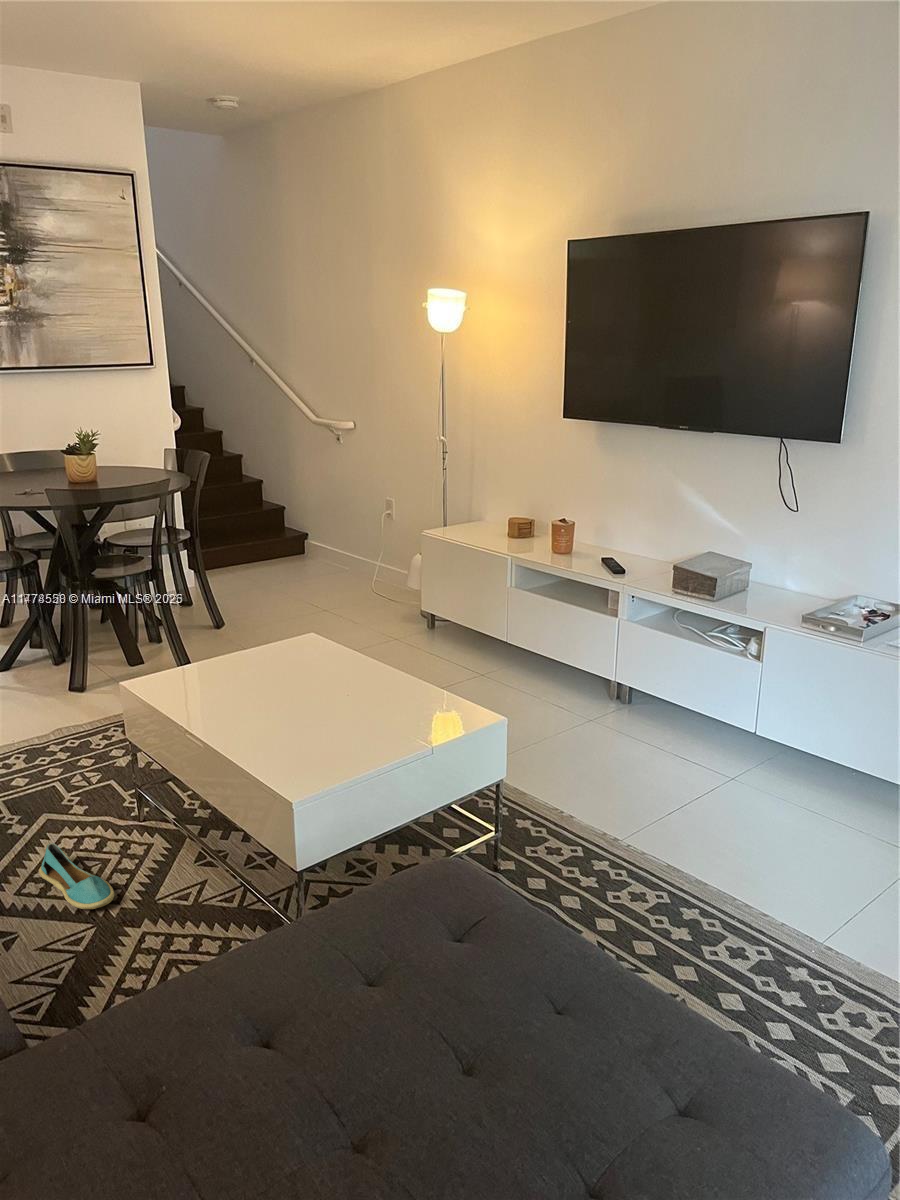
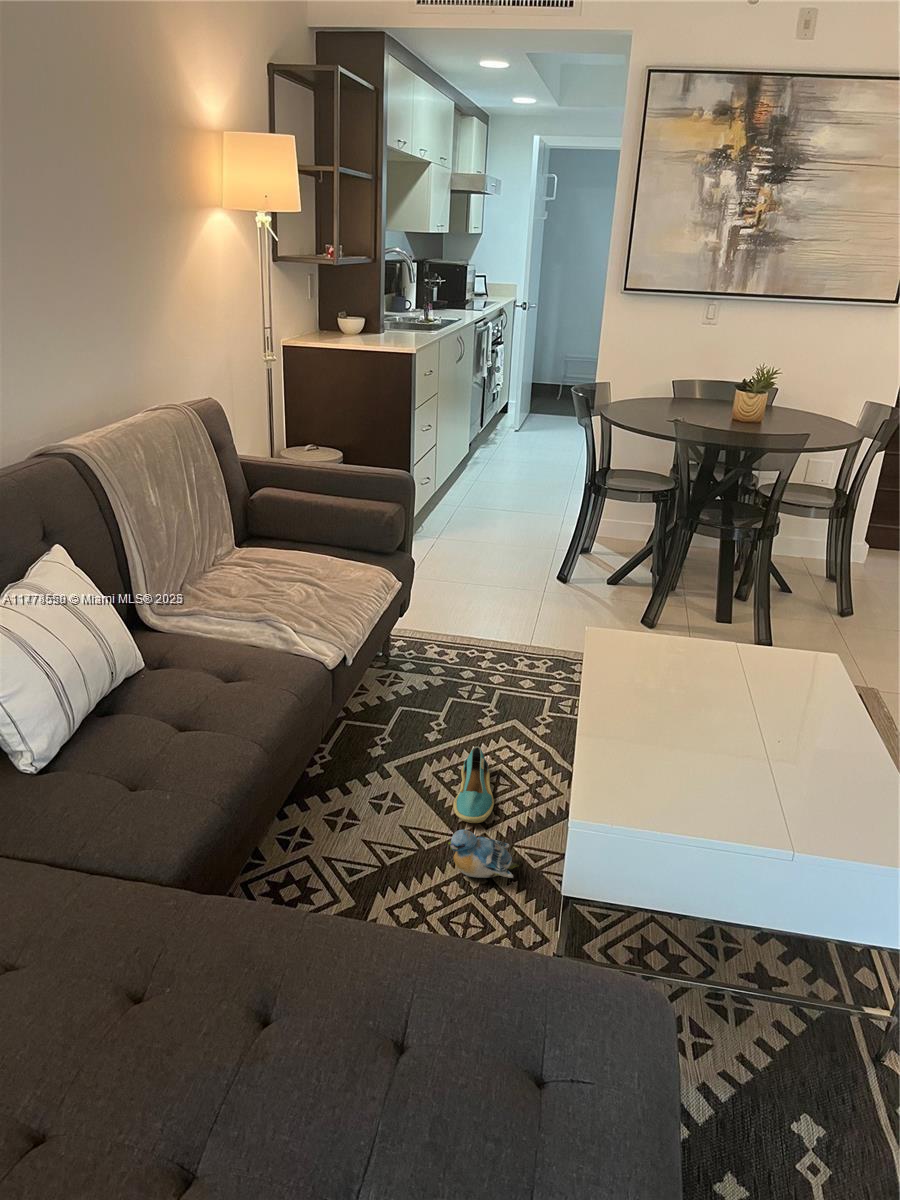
plush toy: none [121,895,193,943] -> present [448,830,519,878]

